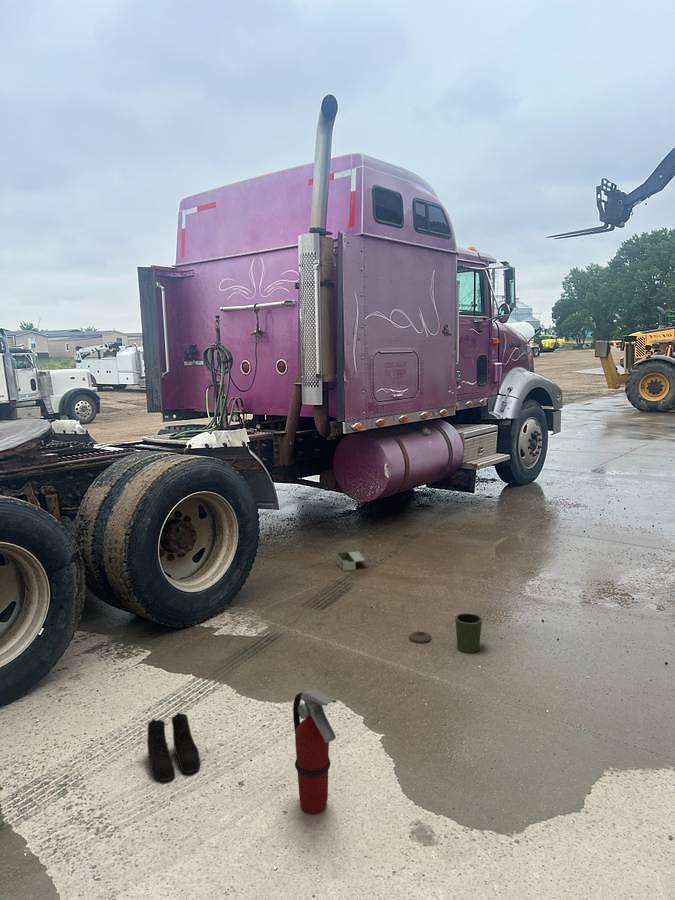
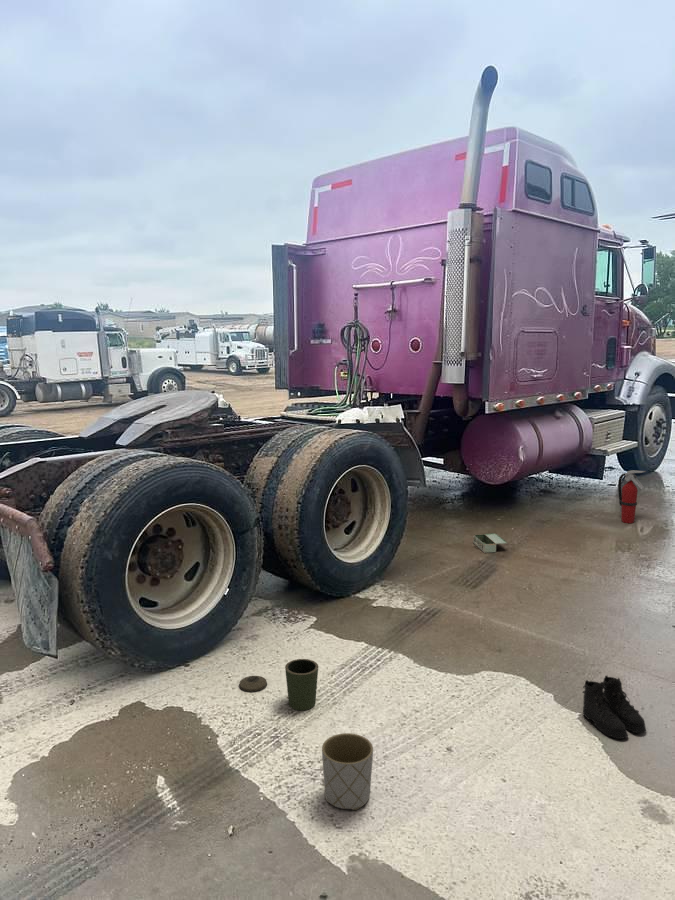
trash can: present [409,613,482,653] -> present [239,659,318,710]
fire extinguisher: present [293,690,337,814] -> present [618,470,646,523]
boots: present [147,713,200,781] -> present [583,676,646,739]
planter: none [87,778,143,860] -> present [322,733,373,810]

